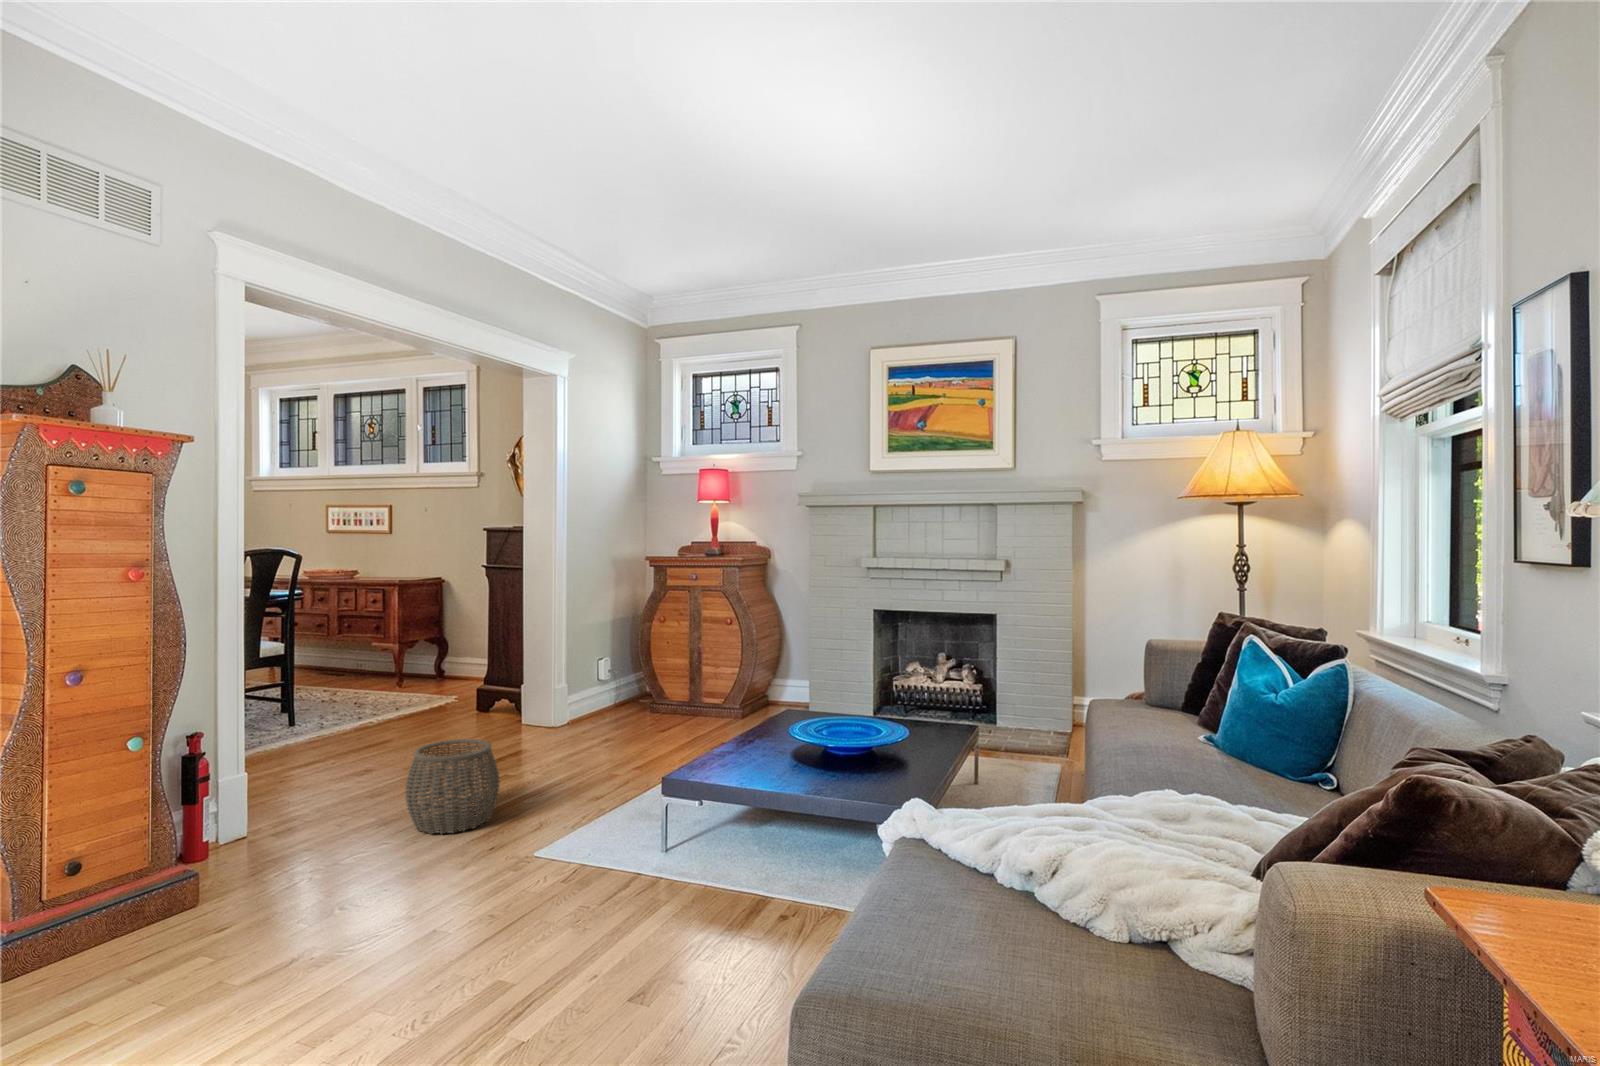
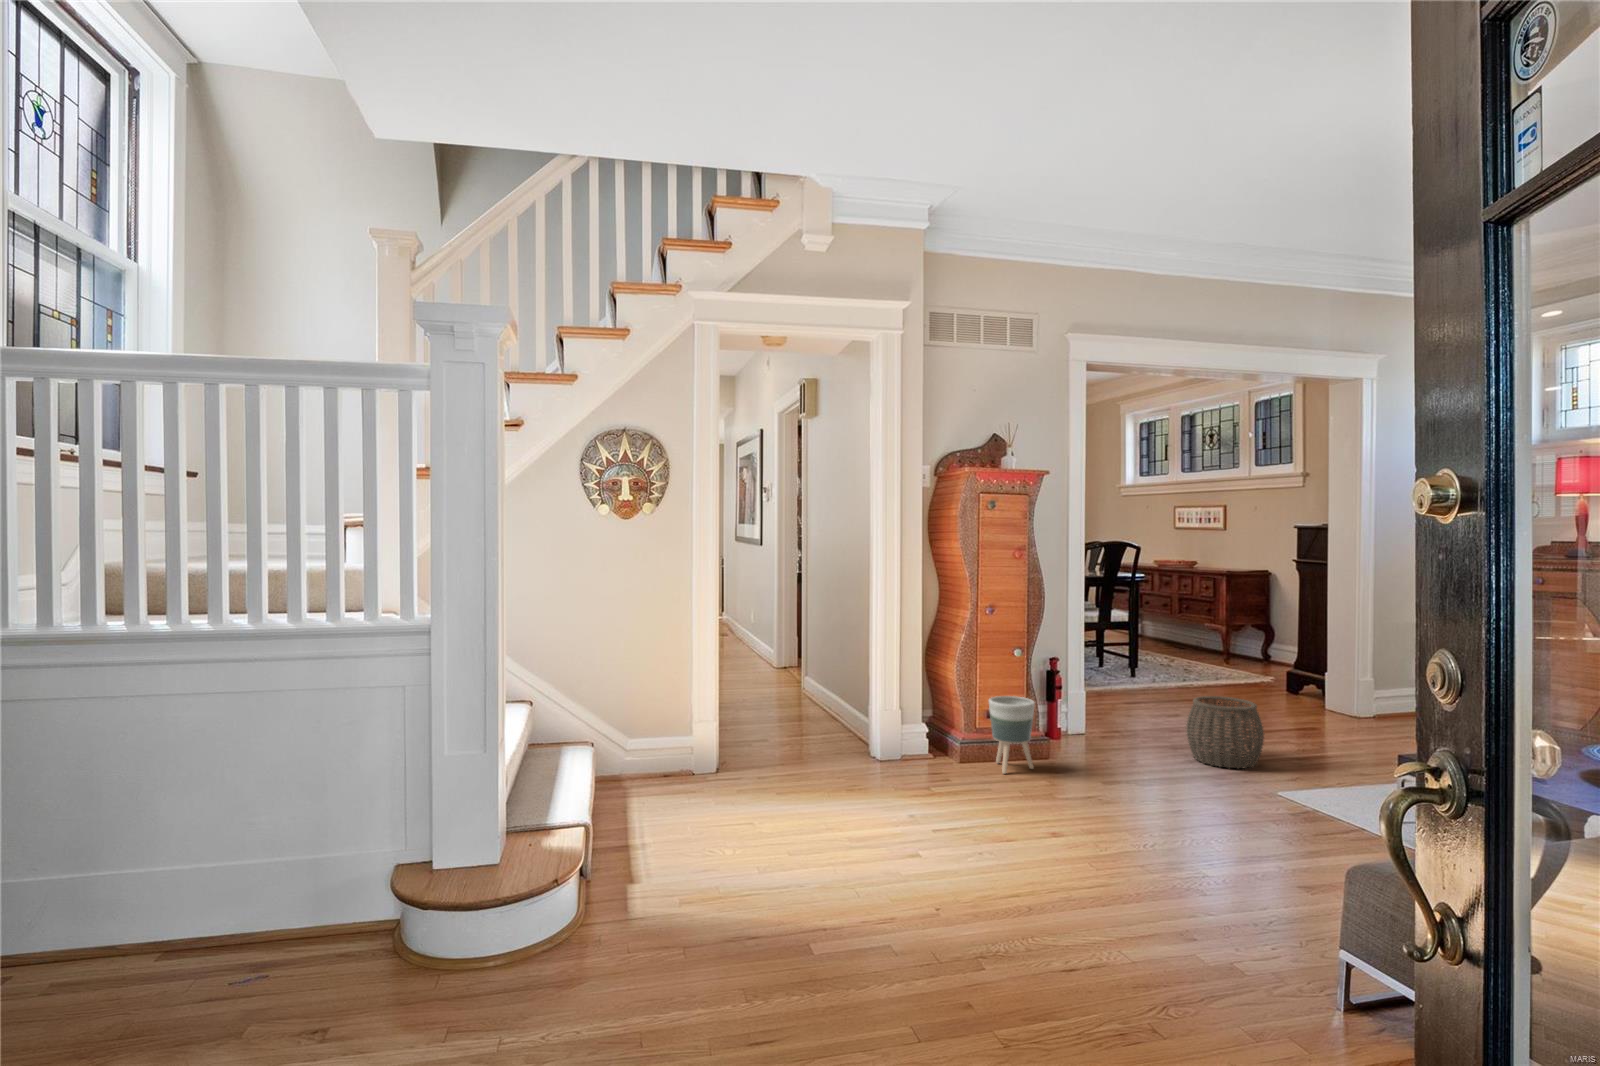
planter: none [72,819,174,970] -> present [989,696,1035,774]

